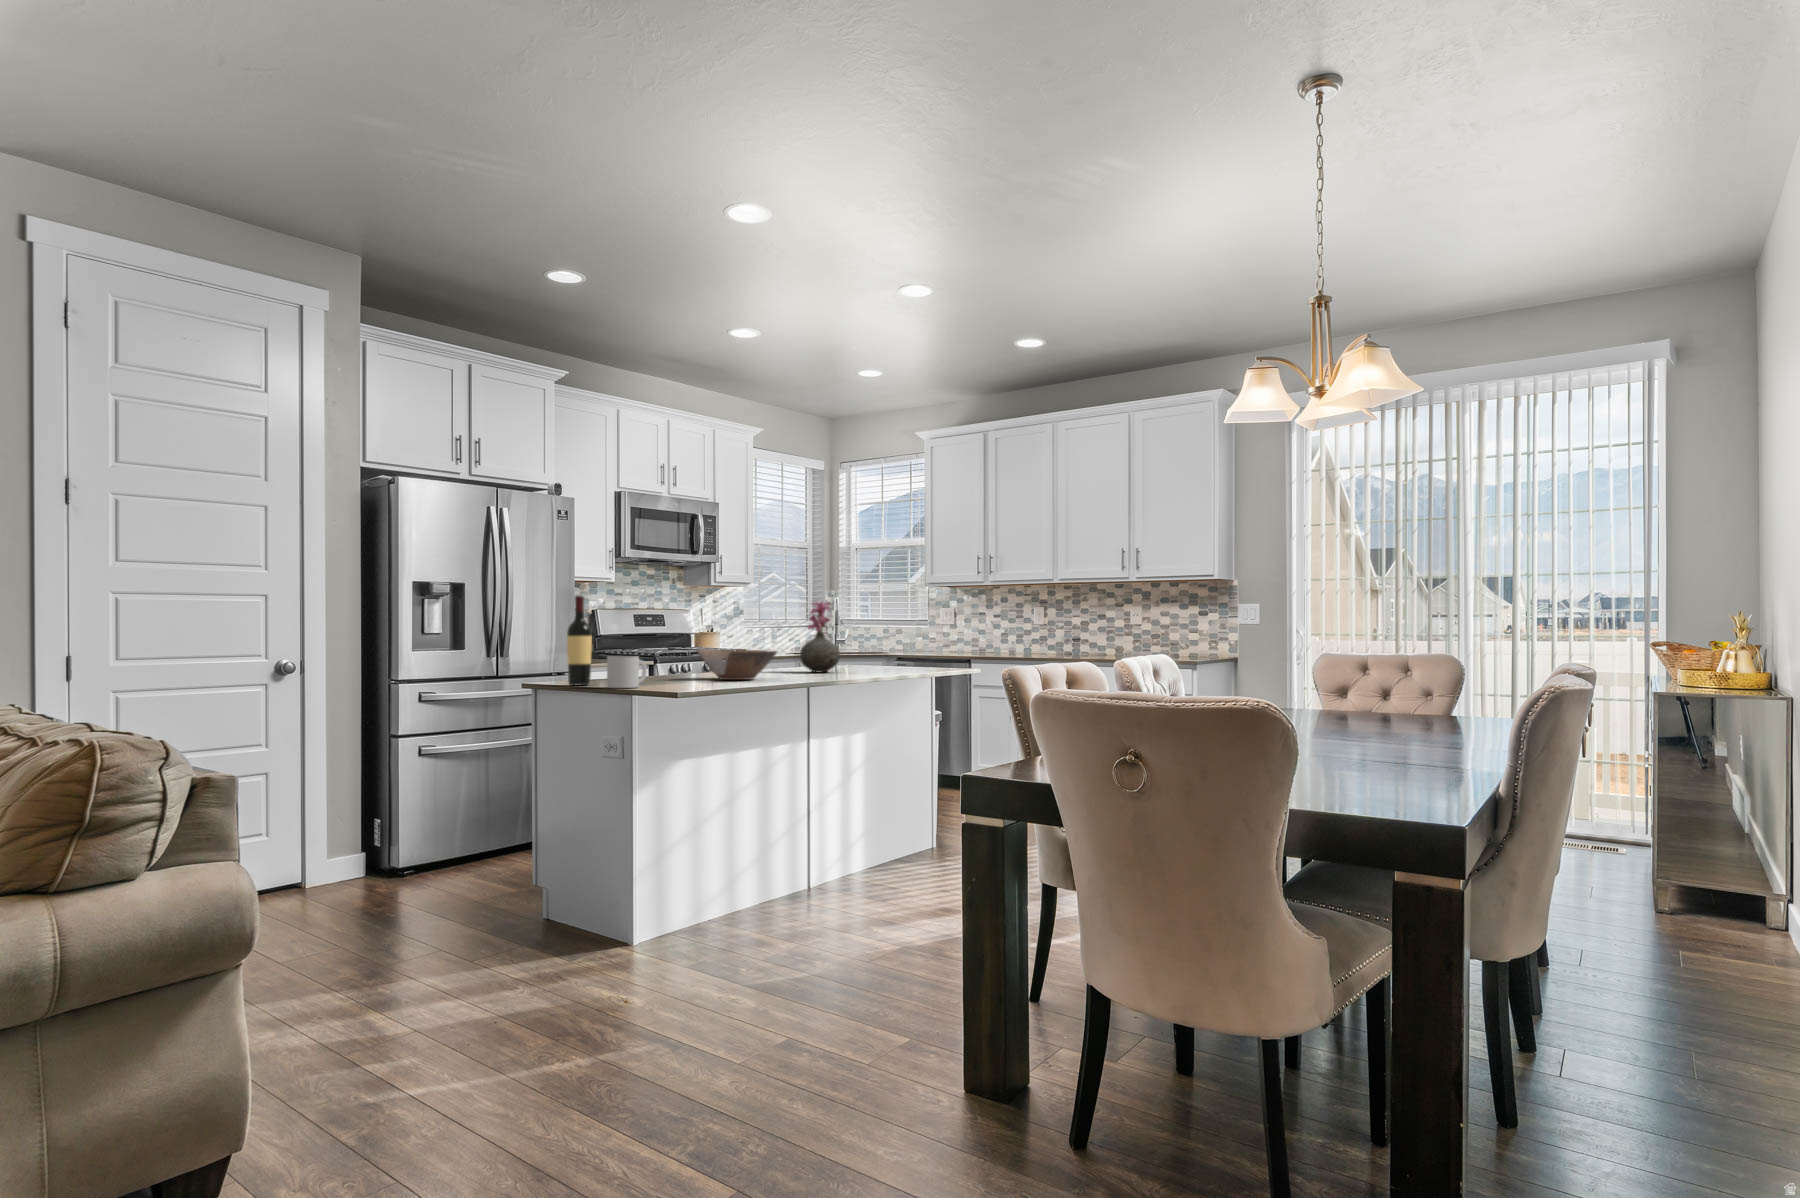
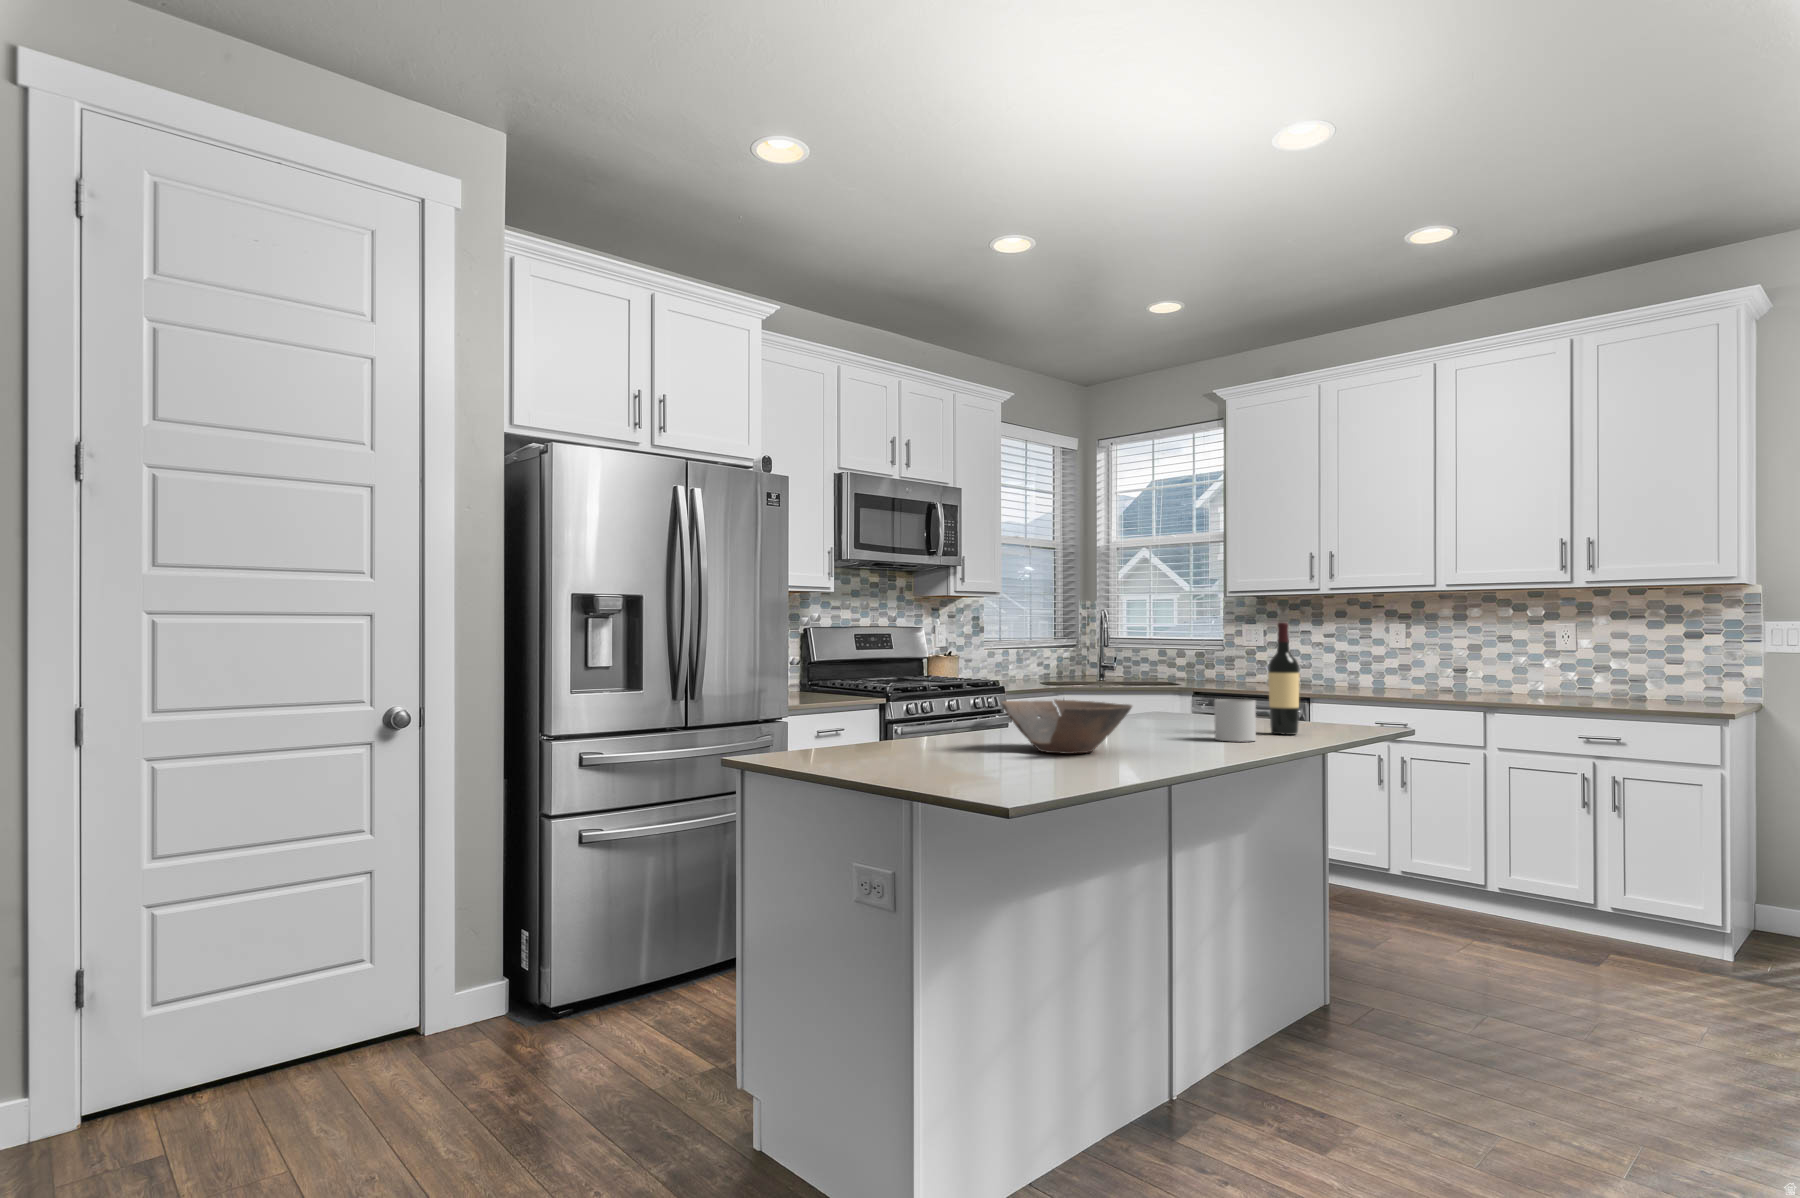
wine bottle: present [567,596,592,685] -> present [1268,622,1300,735]
vase: present [800,602,840,673] -> none [1133,622,1195,732]
mug: present [607,656,647,688] -> present [1214,699,1256,742]

